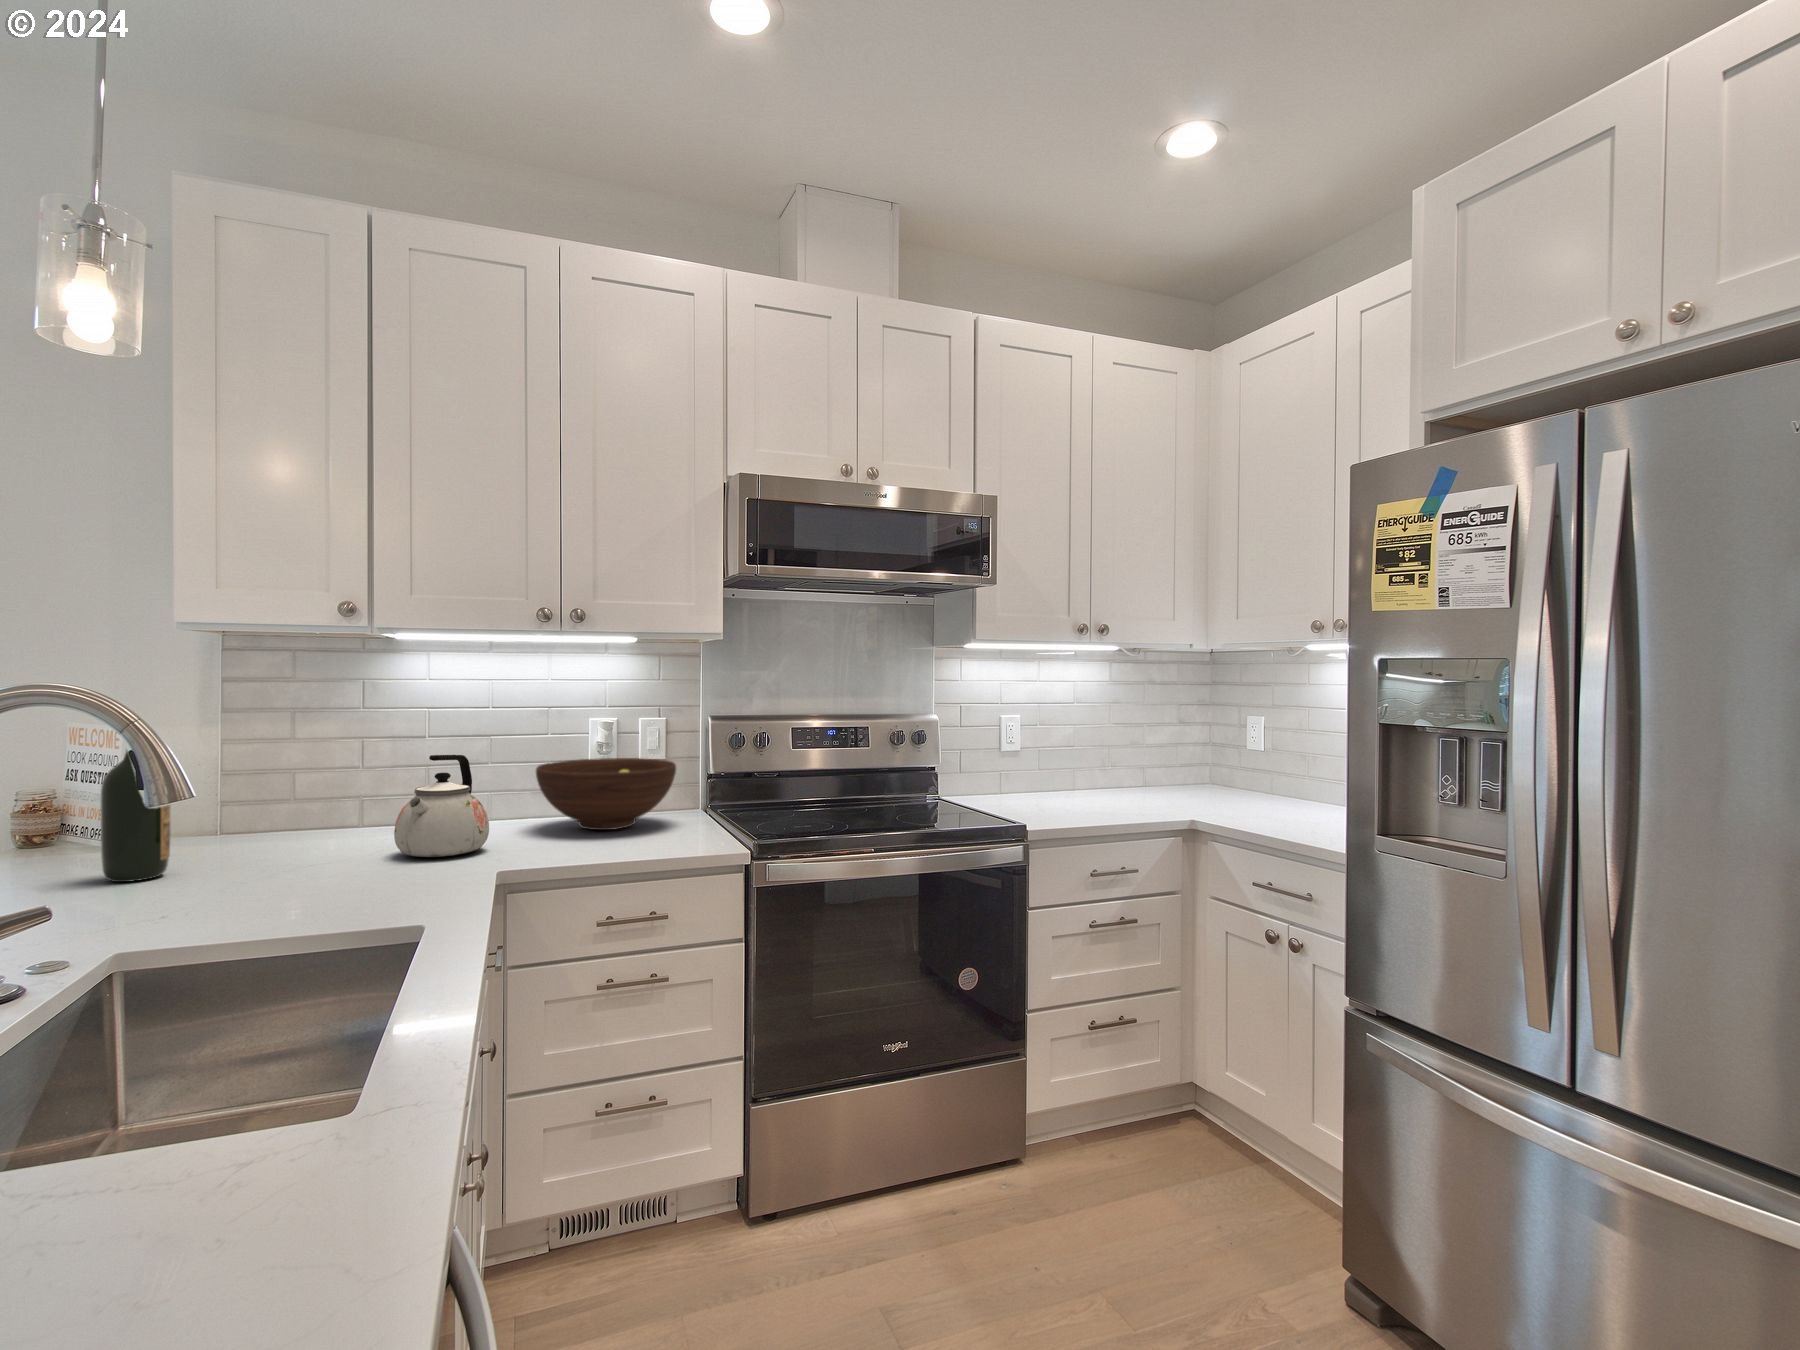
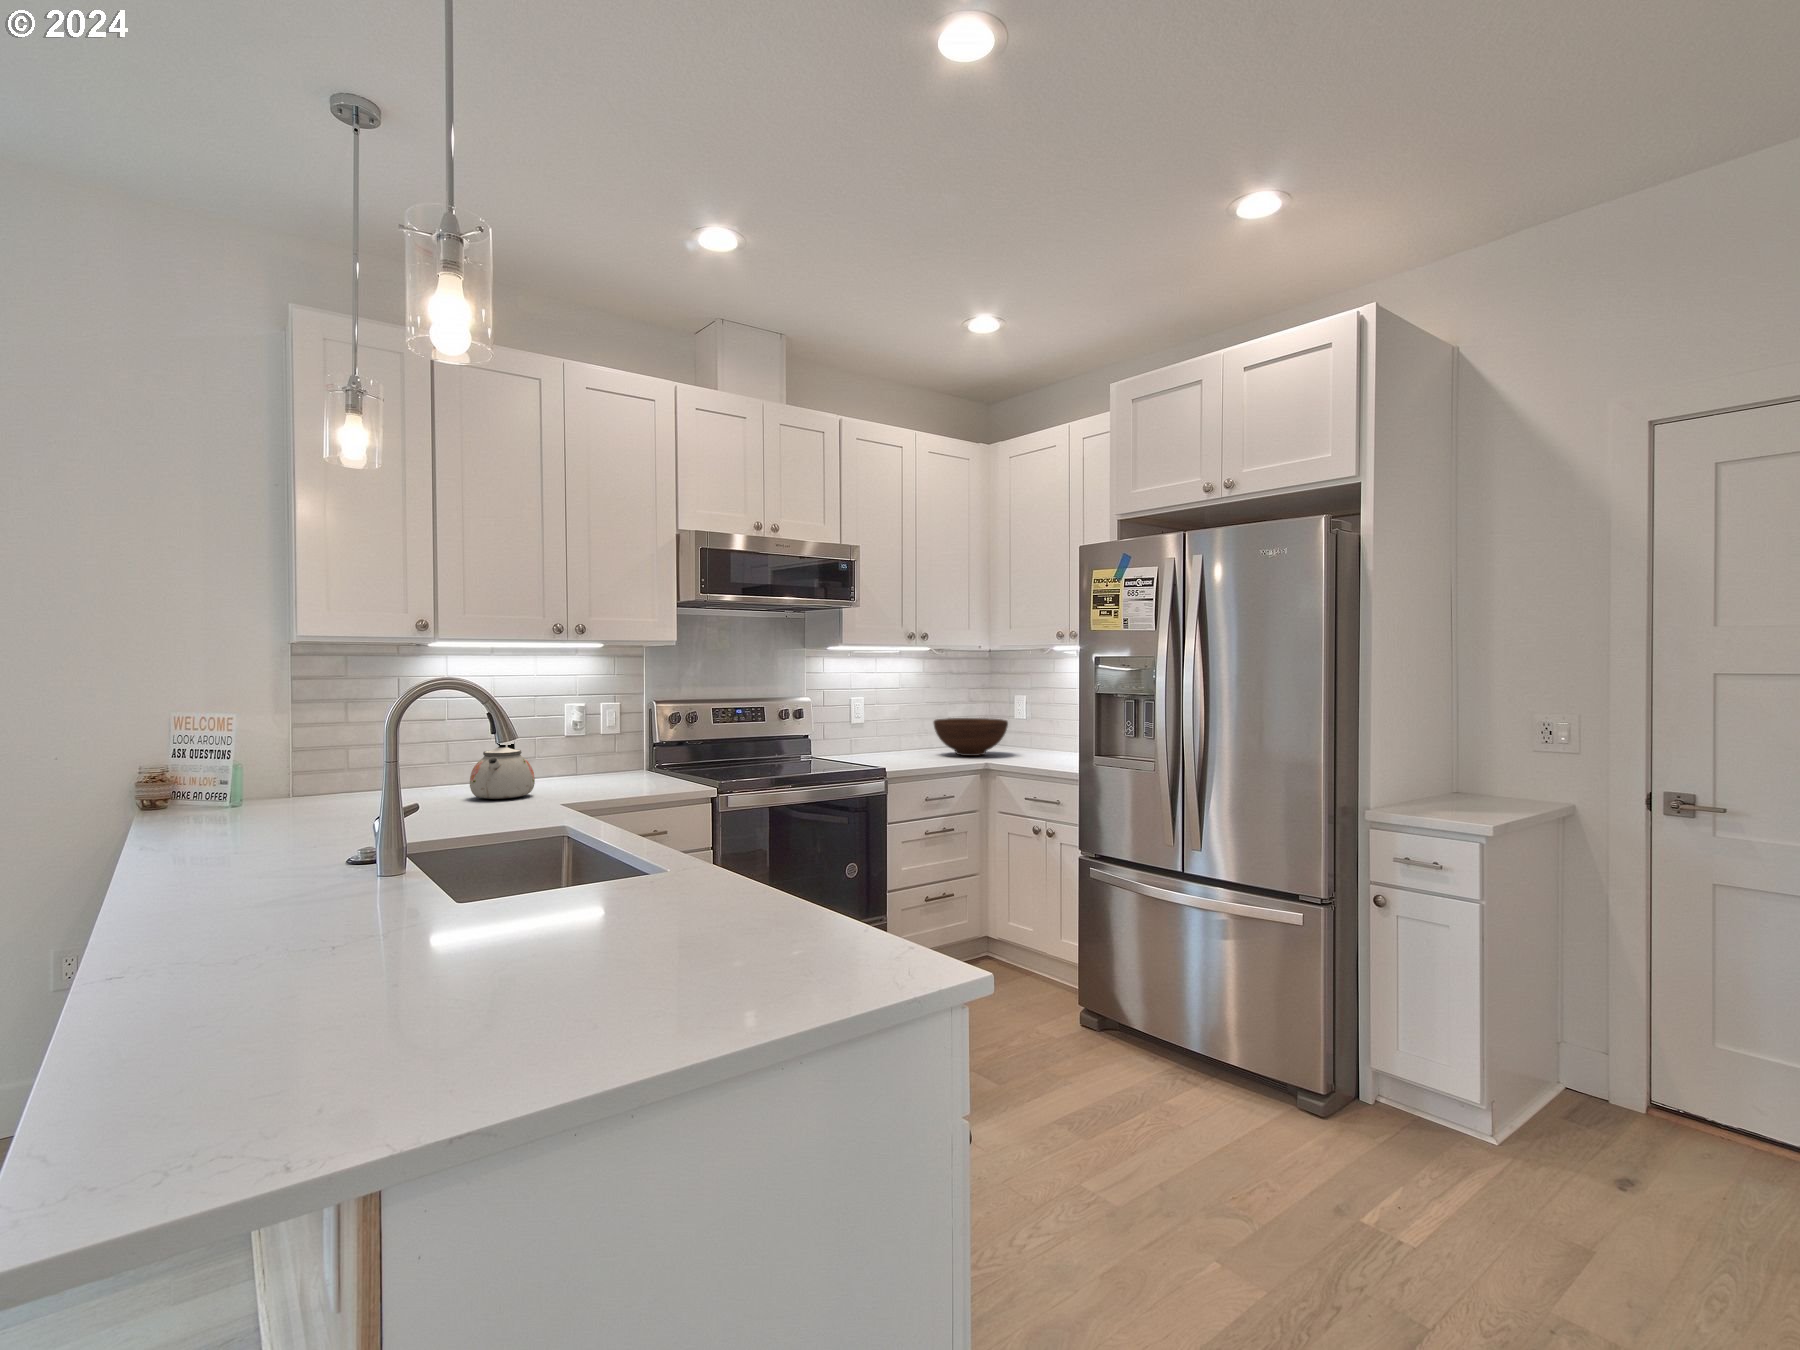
wine bottle: present [100,751,170,882] -> none [281,708,327,819]
fruit bowl: present [536,758,676,830] -> present [933,718,1008,756]

